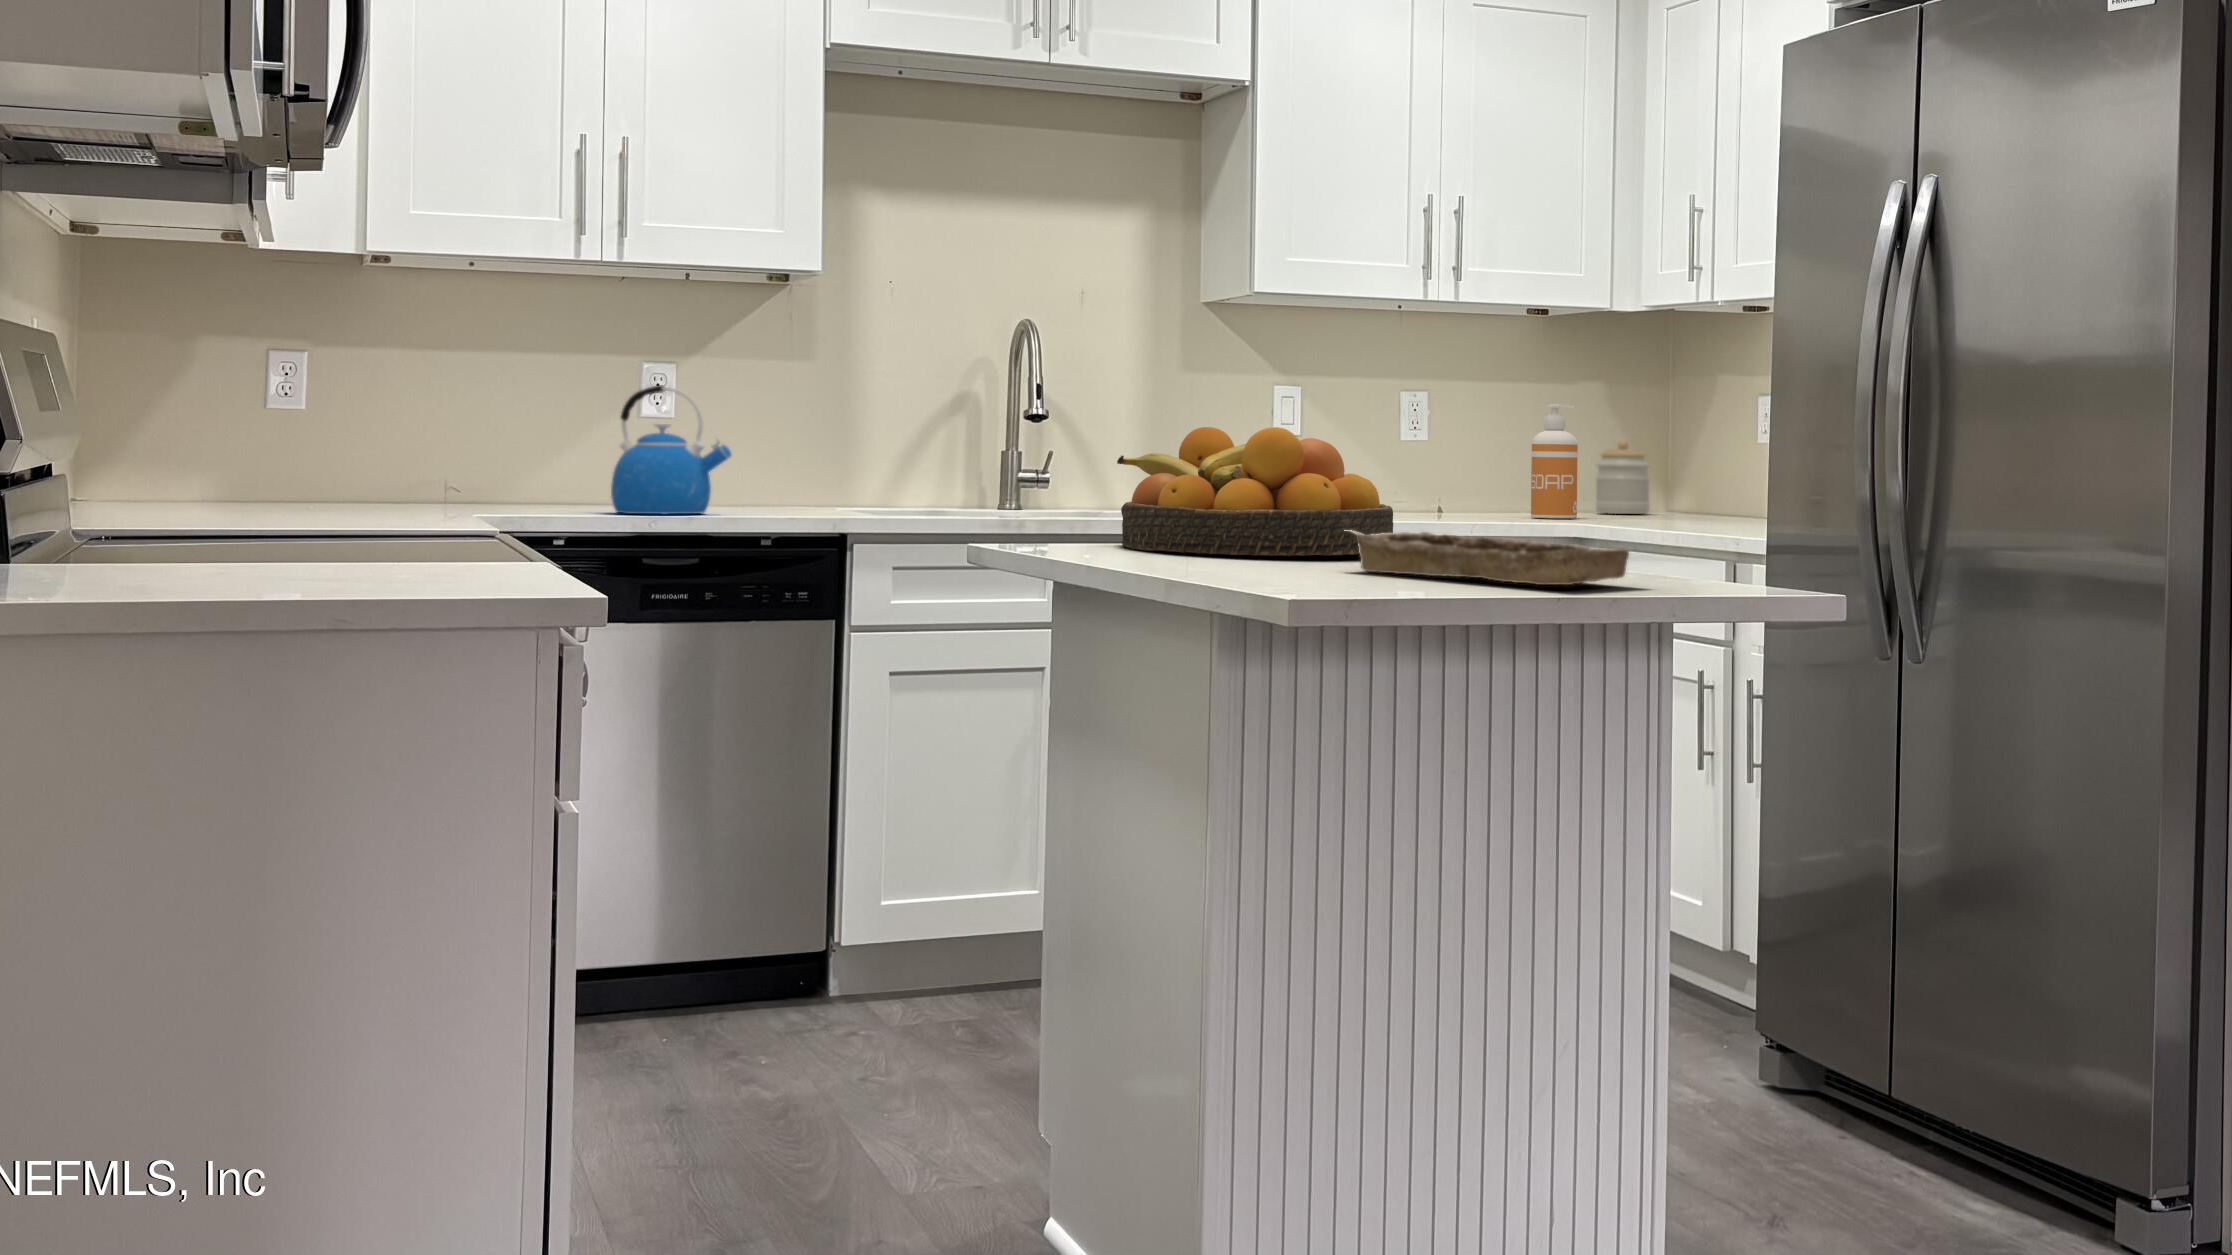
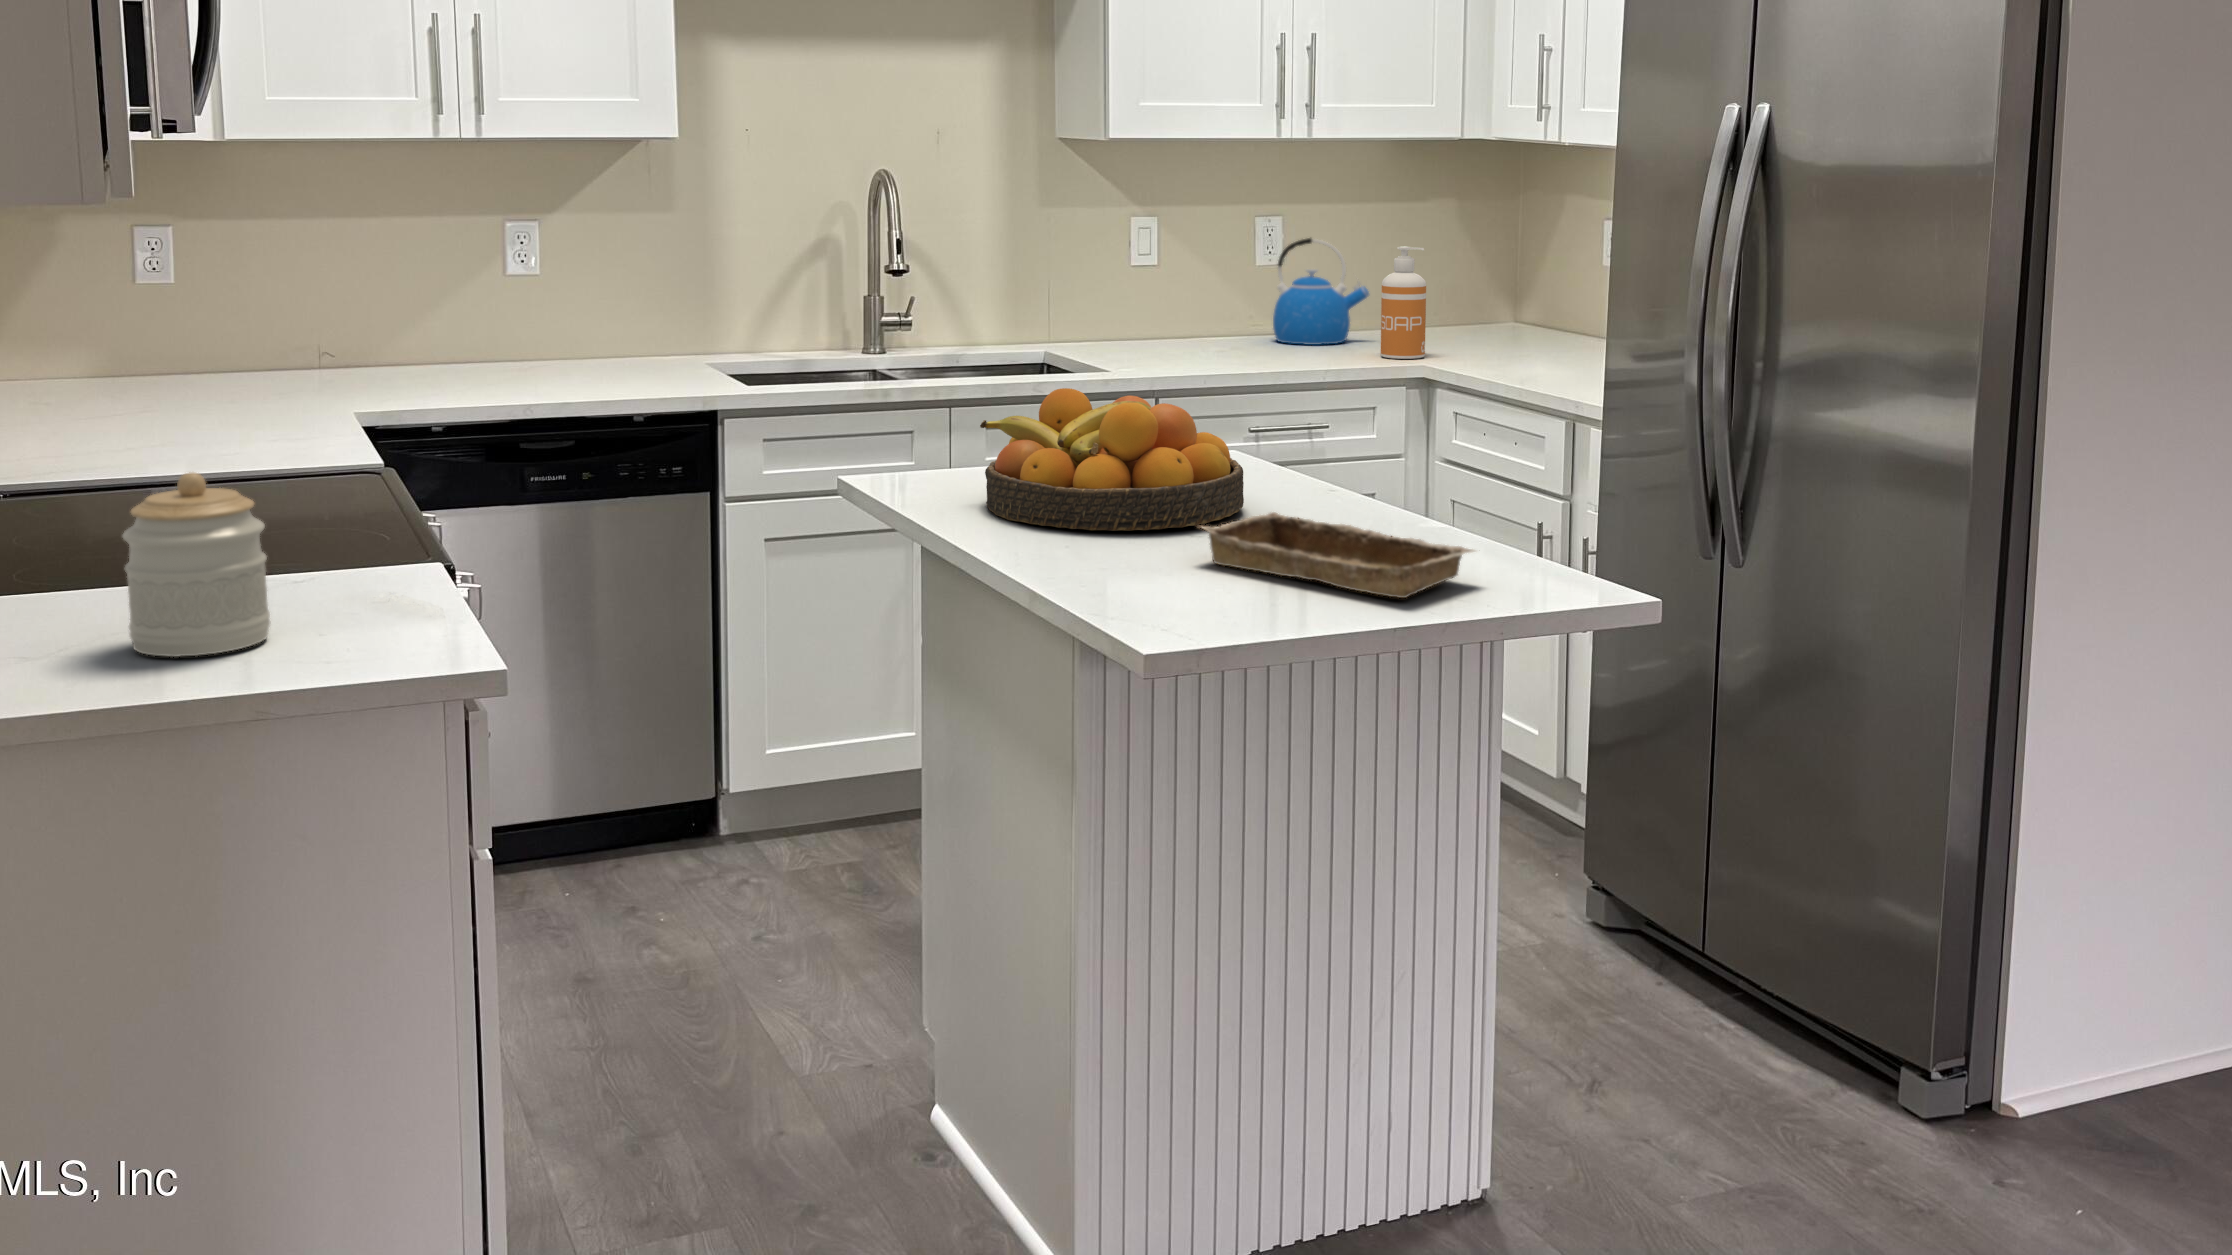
kettle: present [611,385,732,514] -> present [1273,238,1369,345]
jar: present [1596,440,1650,514] -> present [123,472,270,657]

